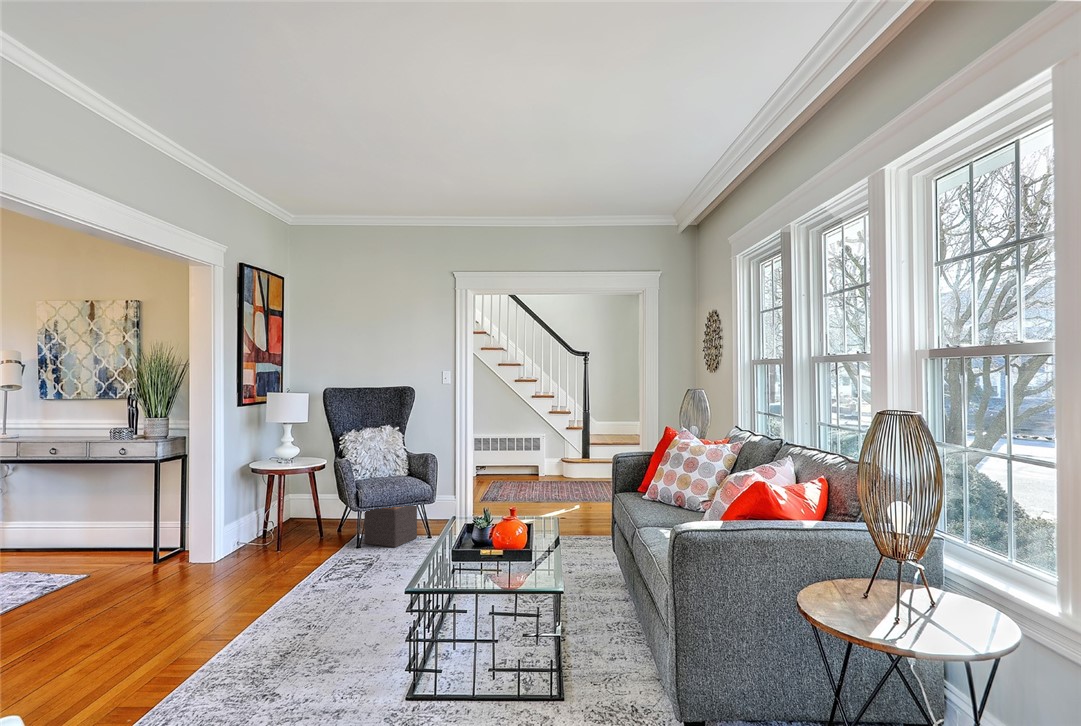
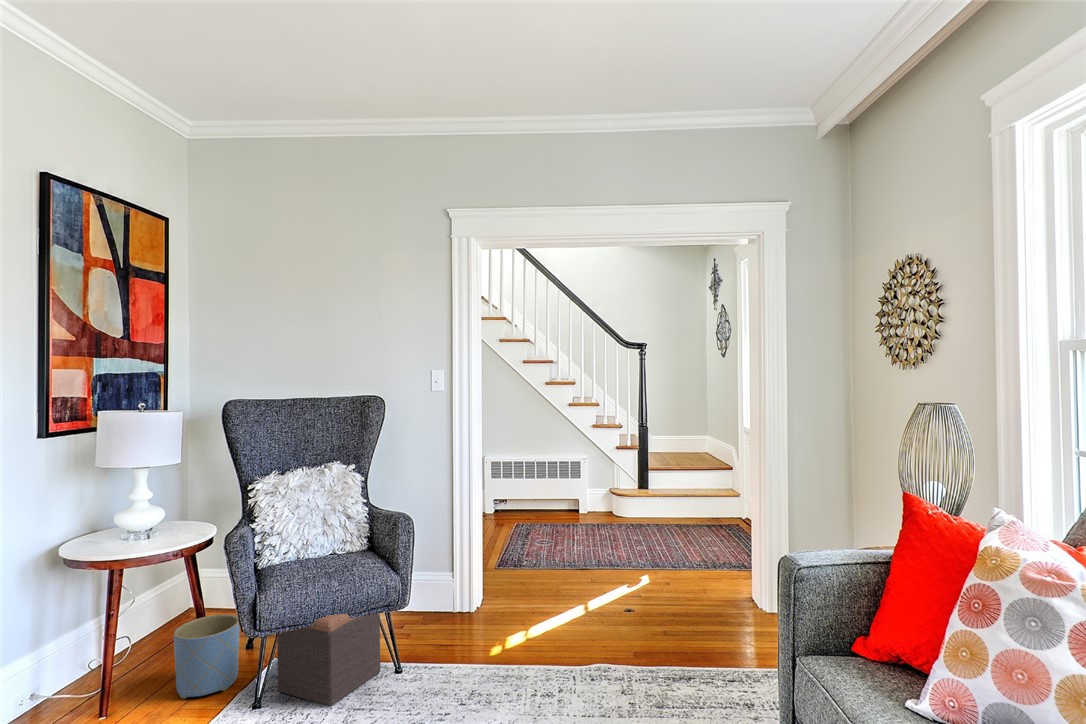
planter: none [308,507,341,546] -> present [174,614,240,699]

